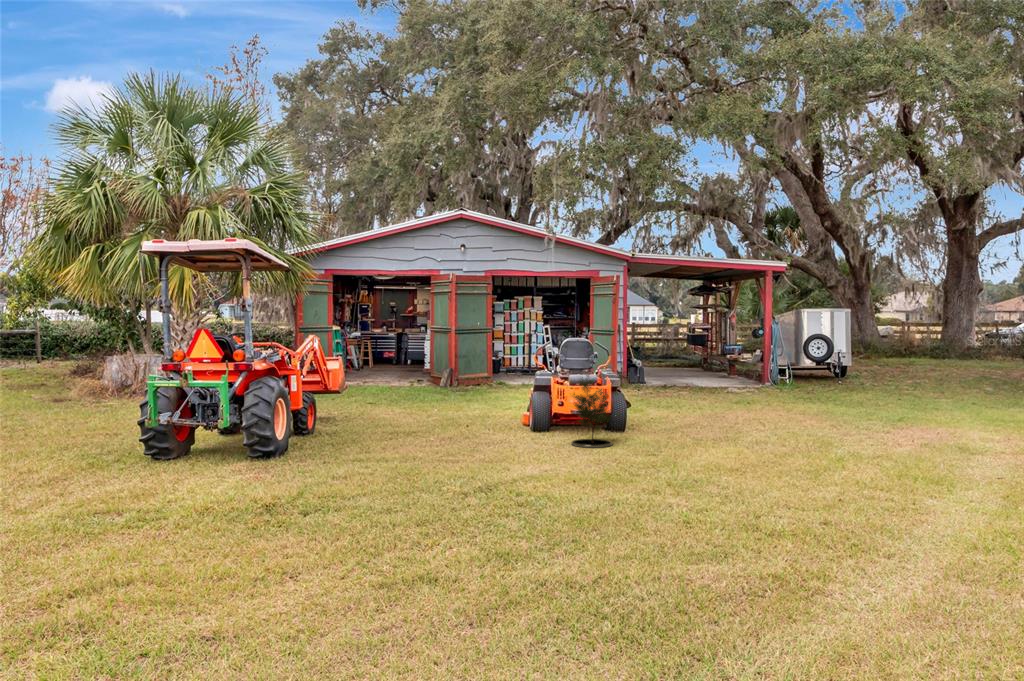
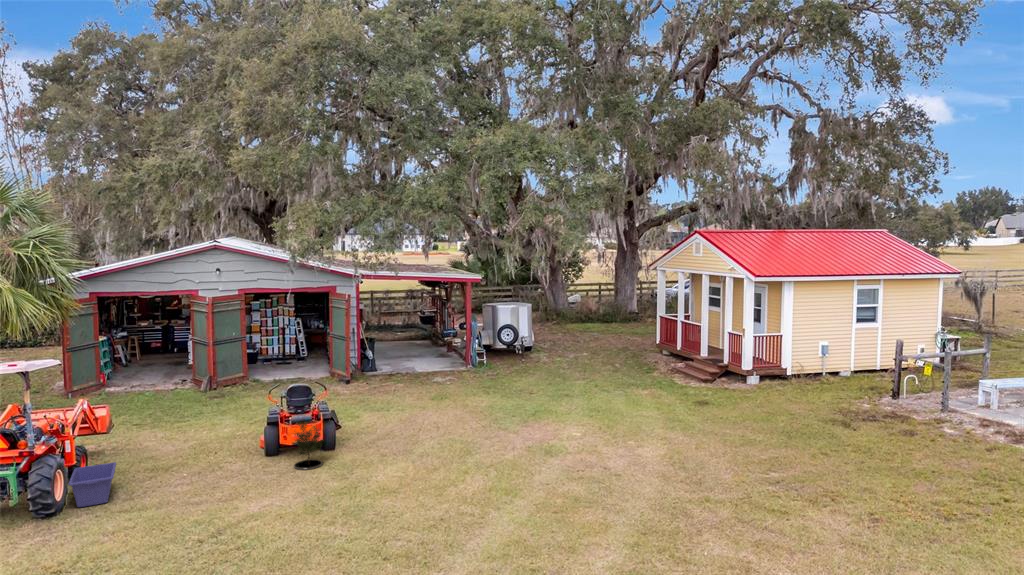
storage bin: none [290,411,347,456] -> present [68,462,116,507]

